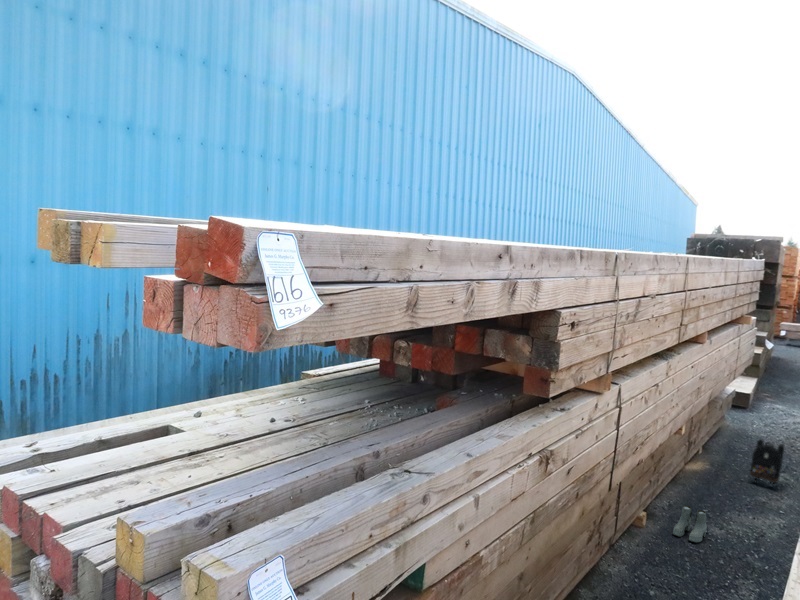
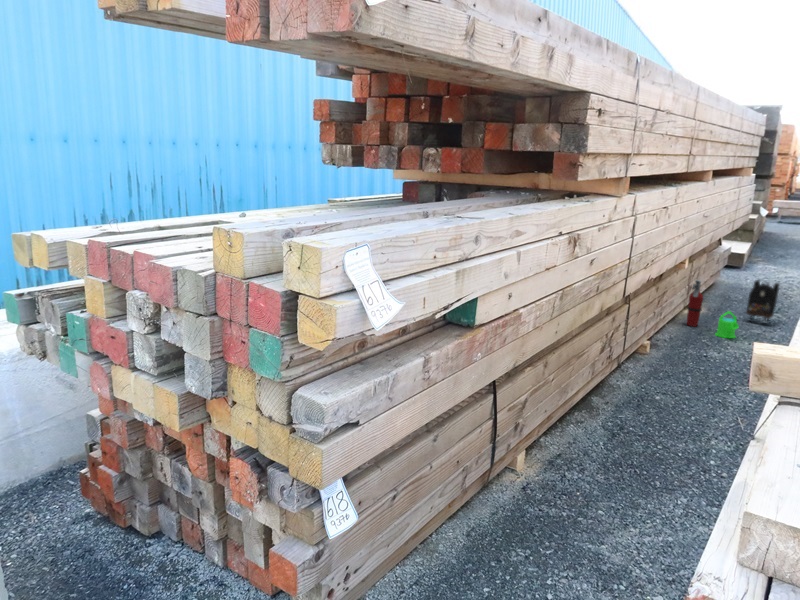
fire extinguisher: none [687,439,703,488] -> present [687,280,703,327]
watering can: none [717,477,742,507] -> present [716,311,738,338]
boots: present [673,505,707,542] -> none [675,331,707,362]

